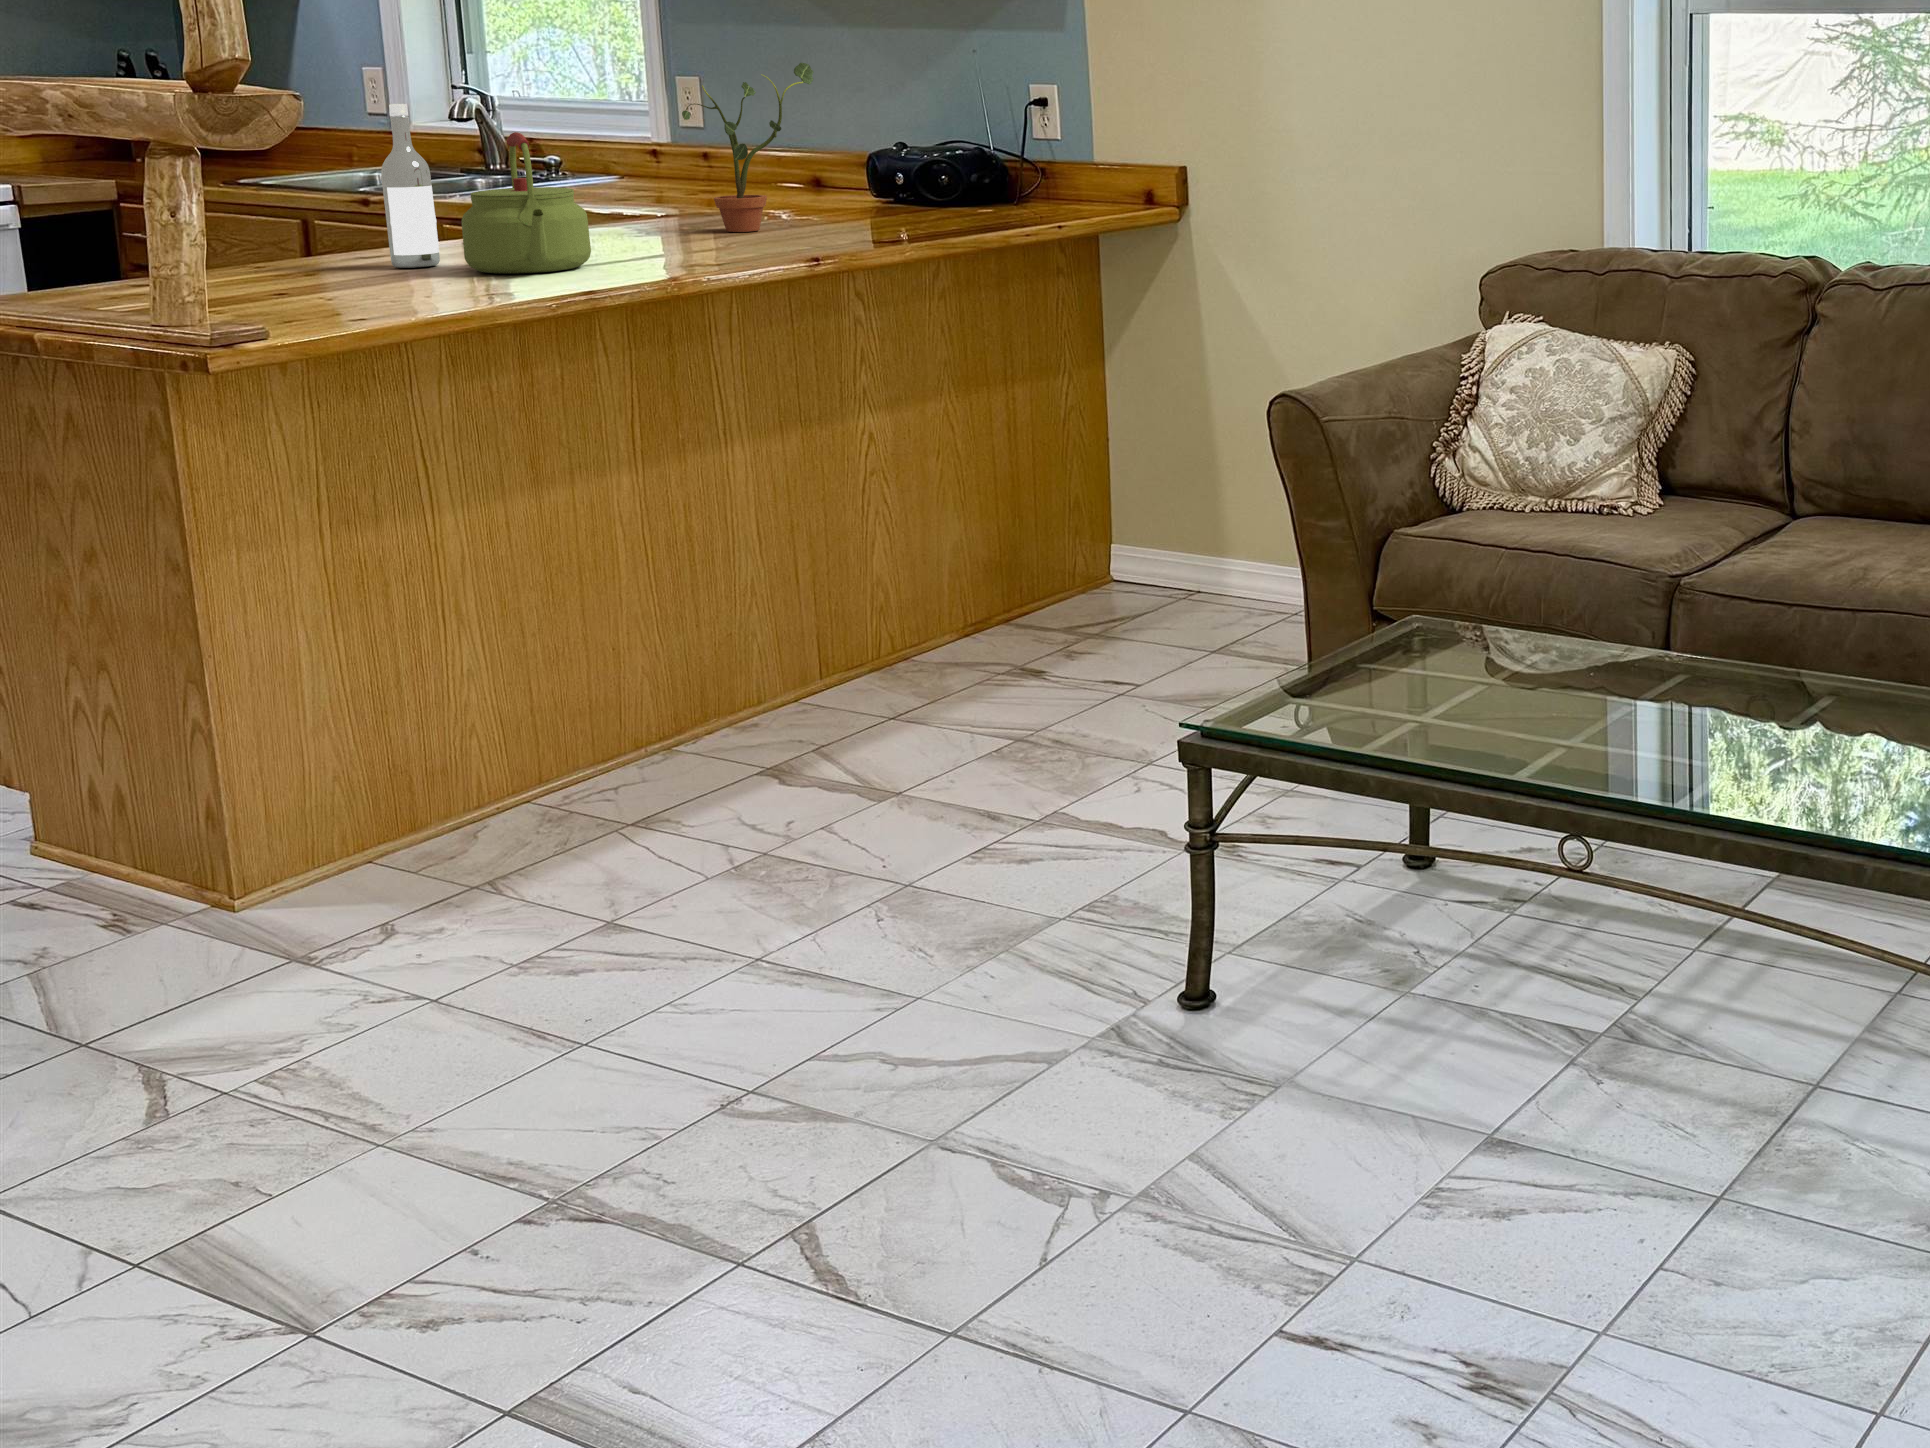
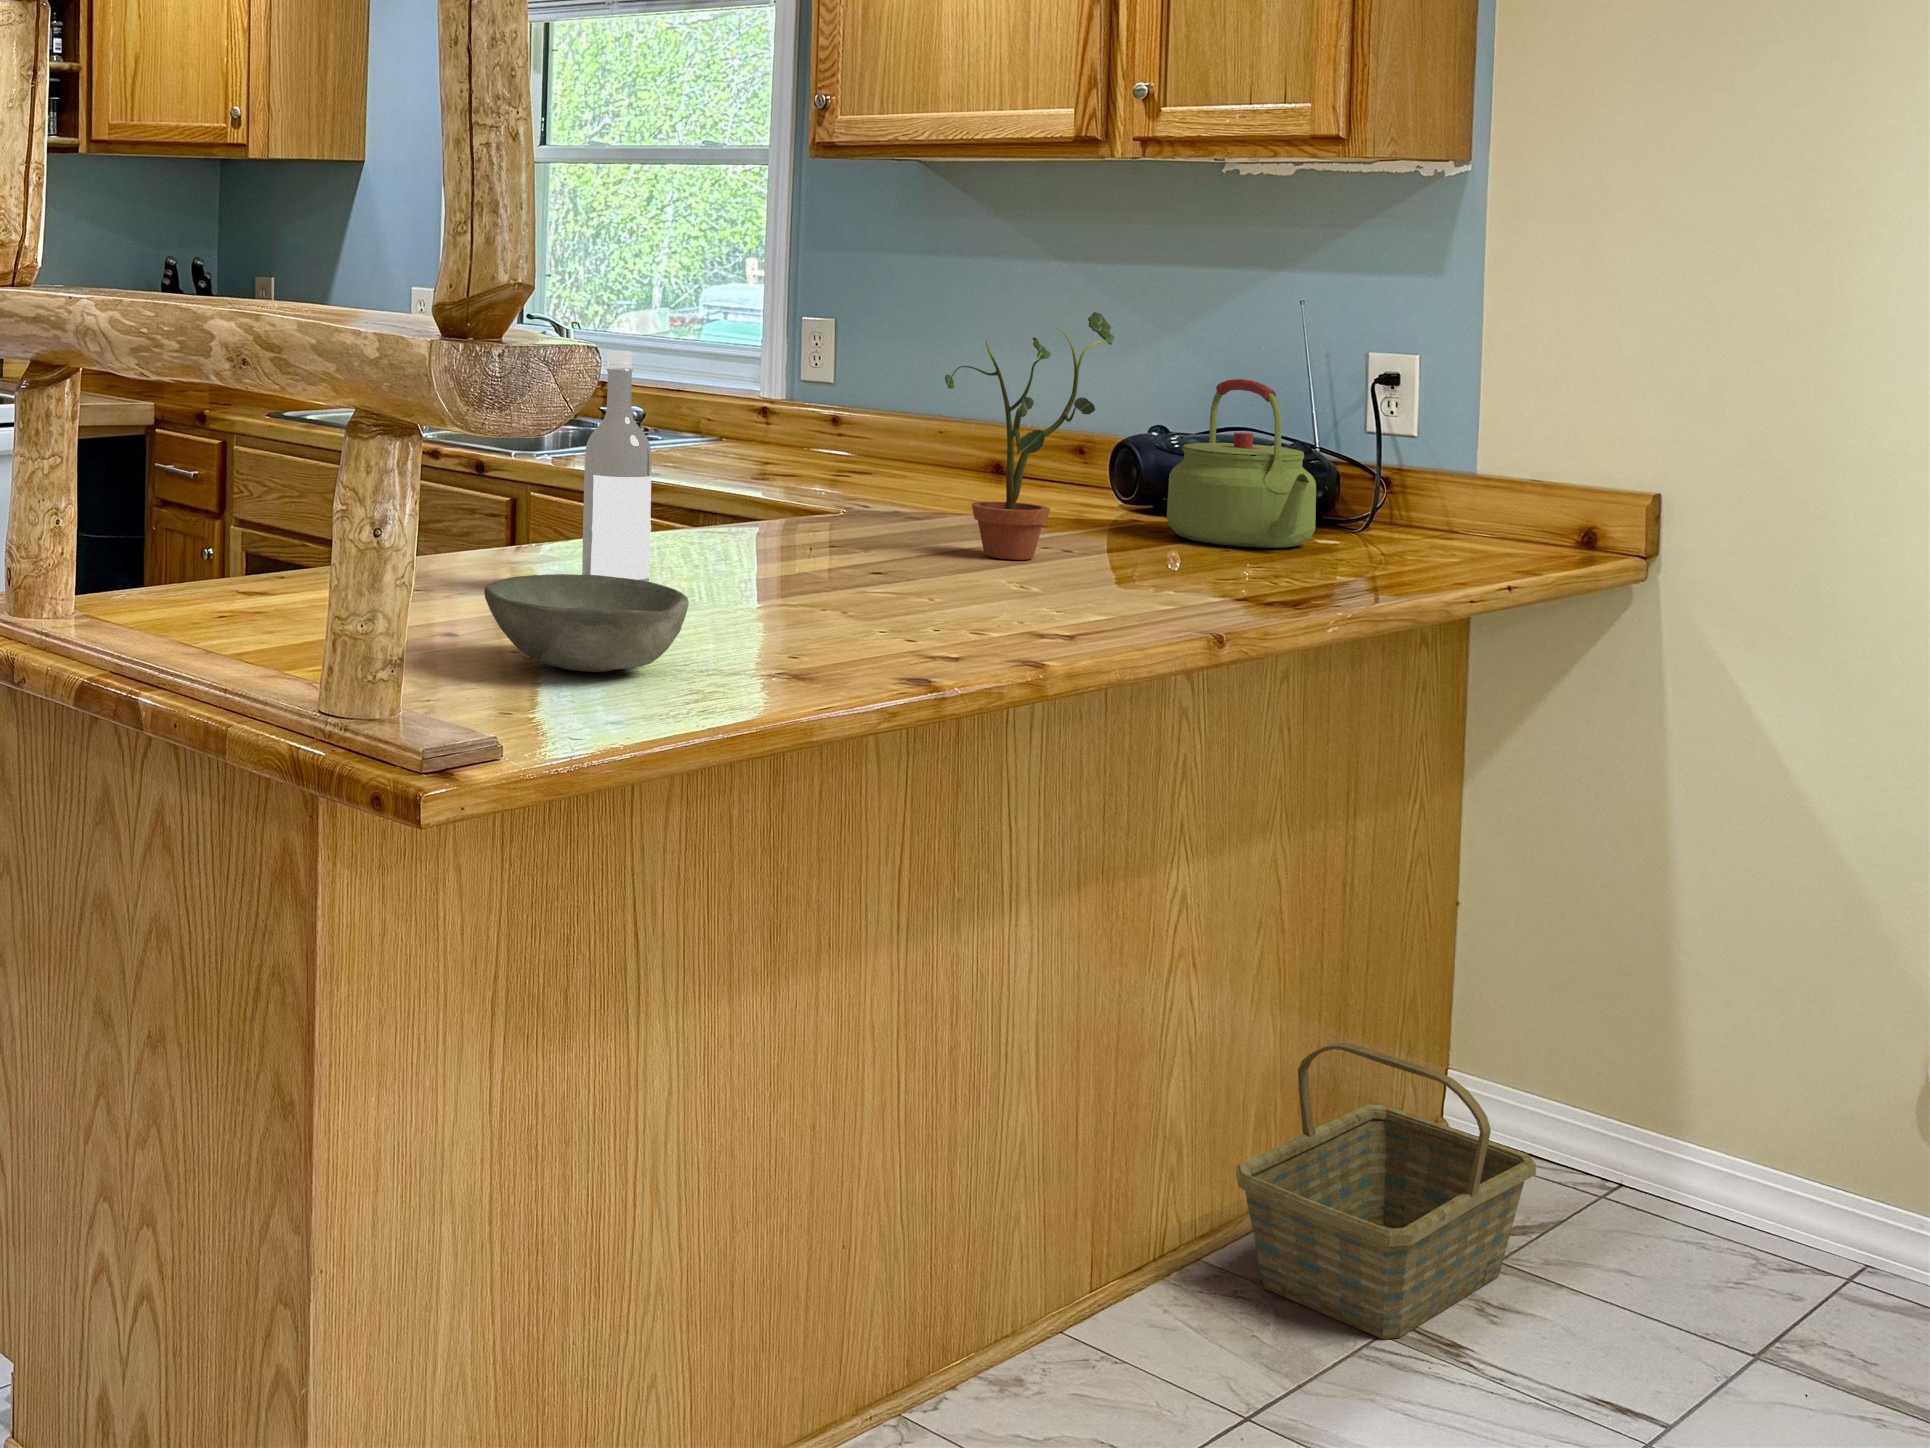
kettle: present [461,132,591,274] -> present [1167,379,1316,548]
bowl: none [275,243,414,297] -> present [484,574,689,672]
basket: none [910,515,1102,673] -> present [1236,1043,1536,1339]

